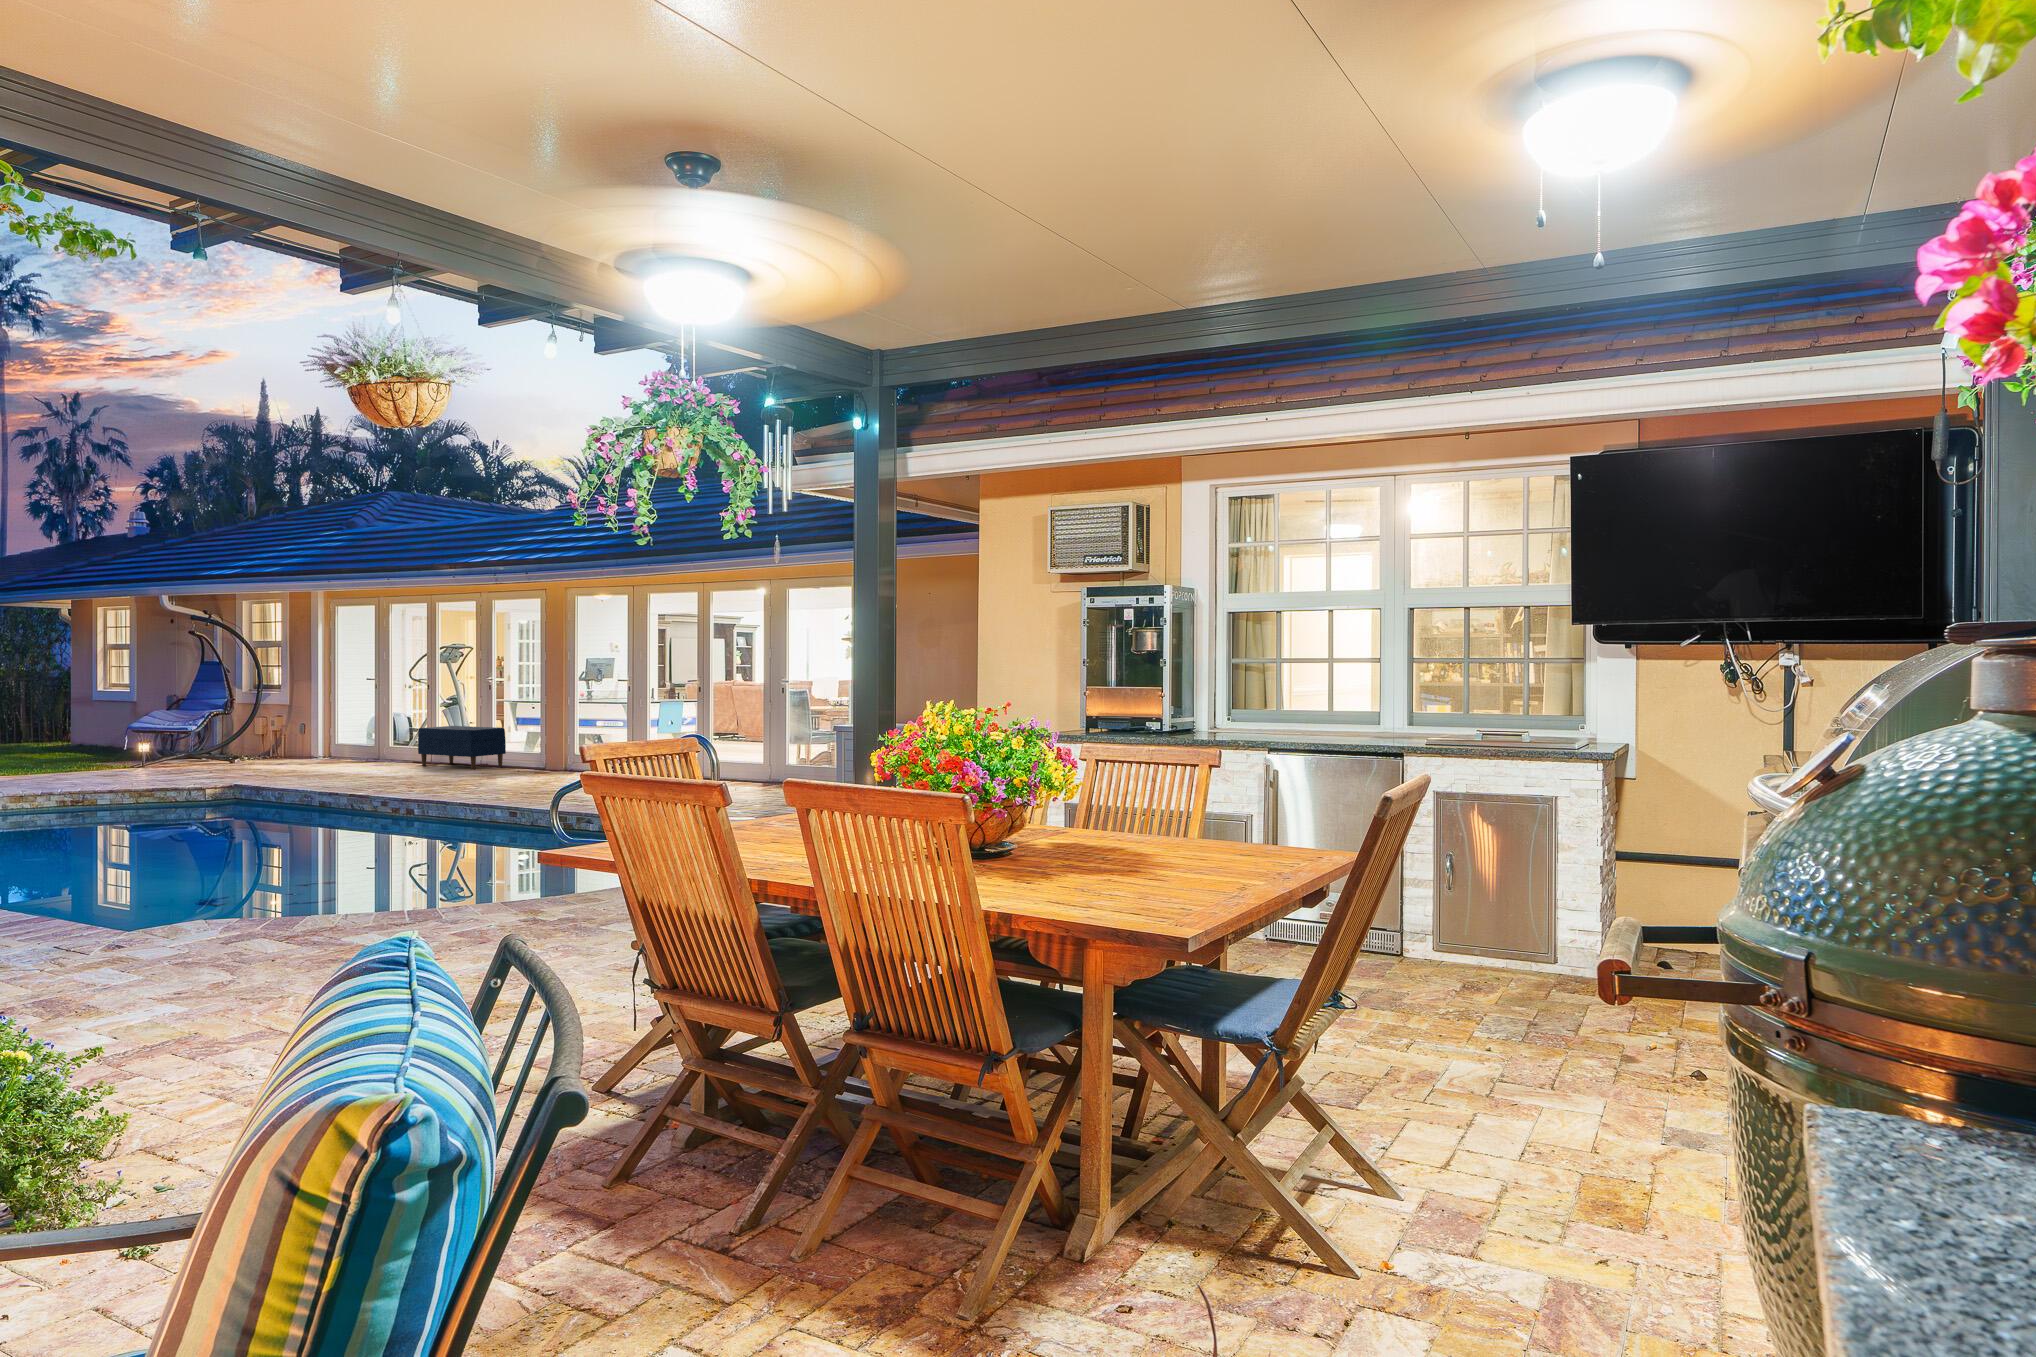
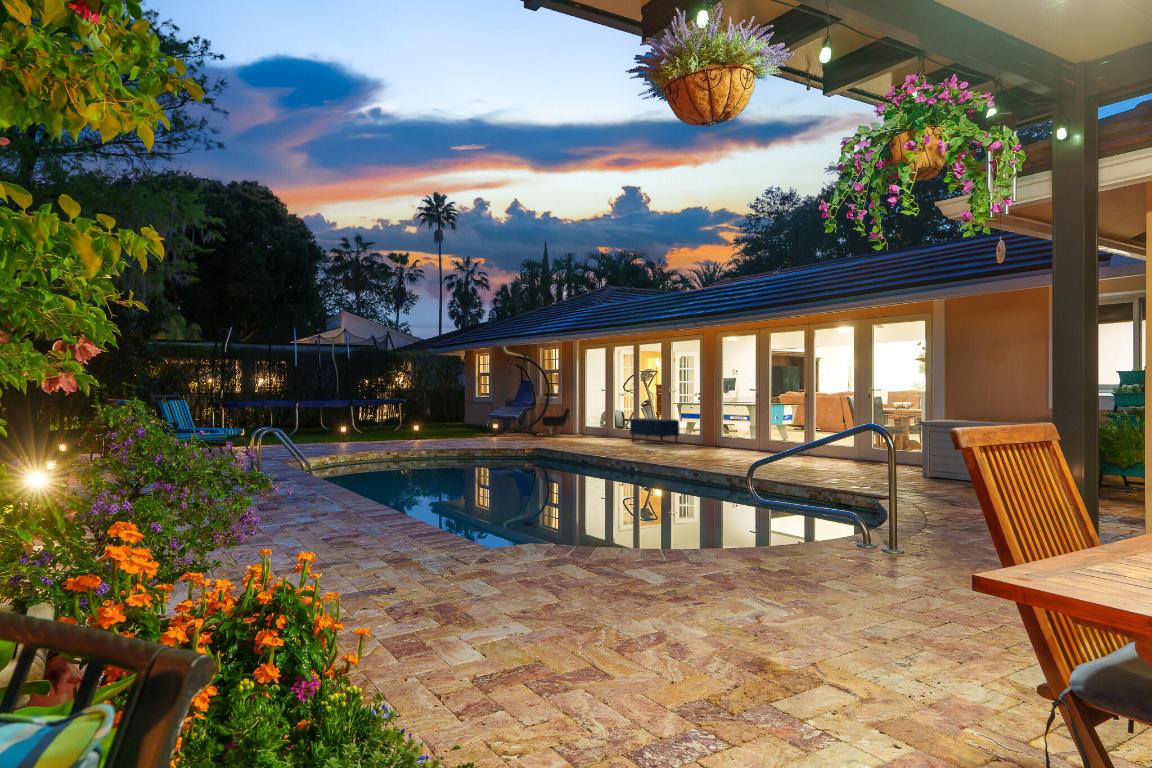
lounge chair: none [236,710,306,762] -> present [542,407,570,435]

